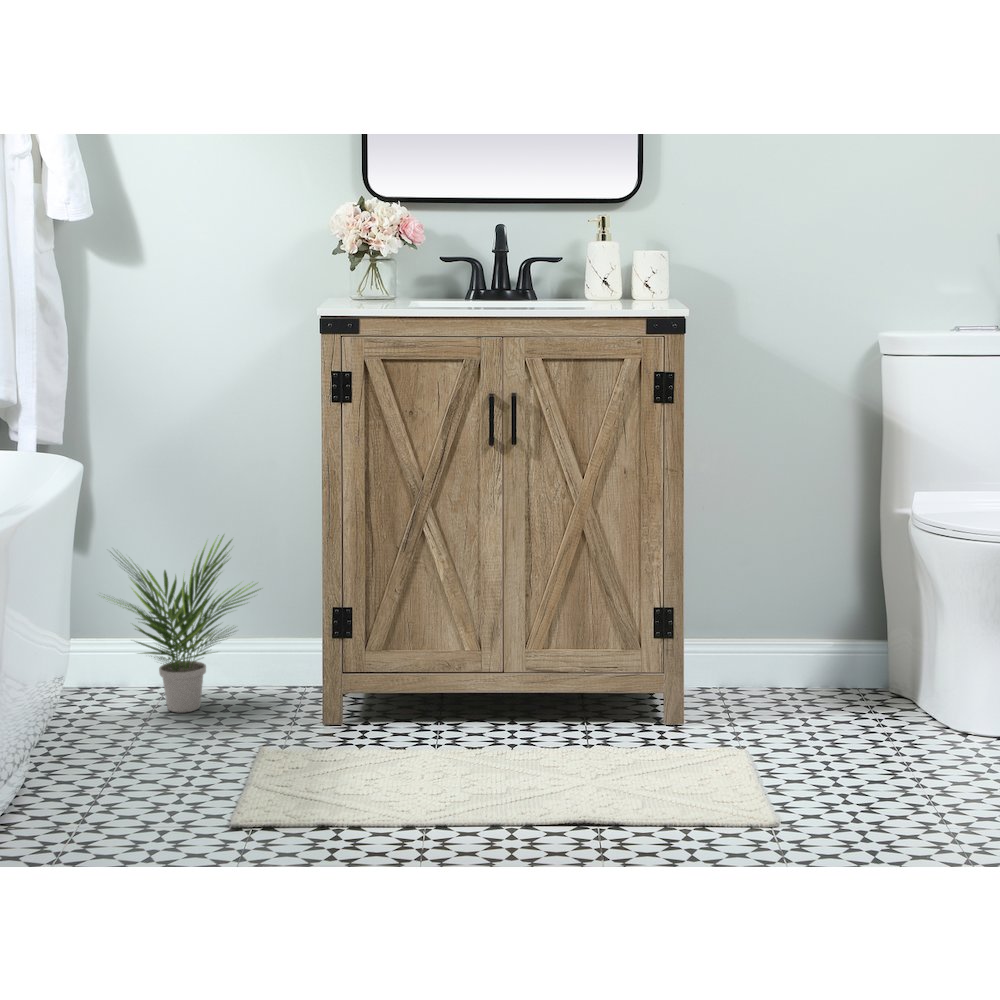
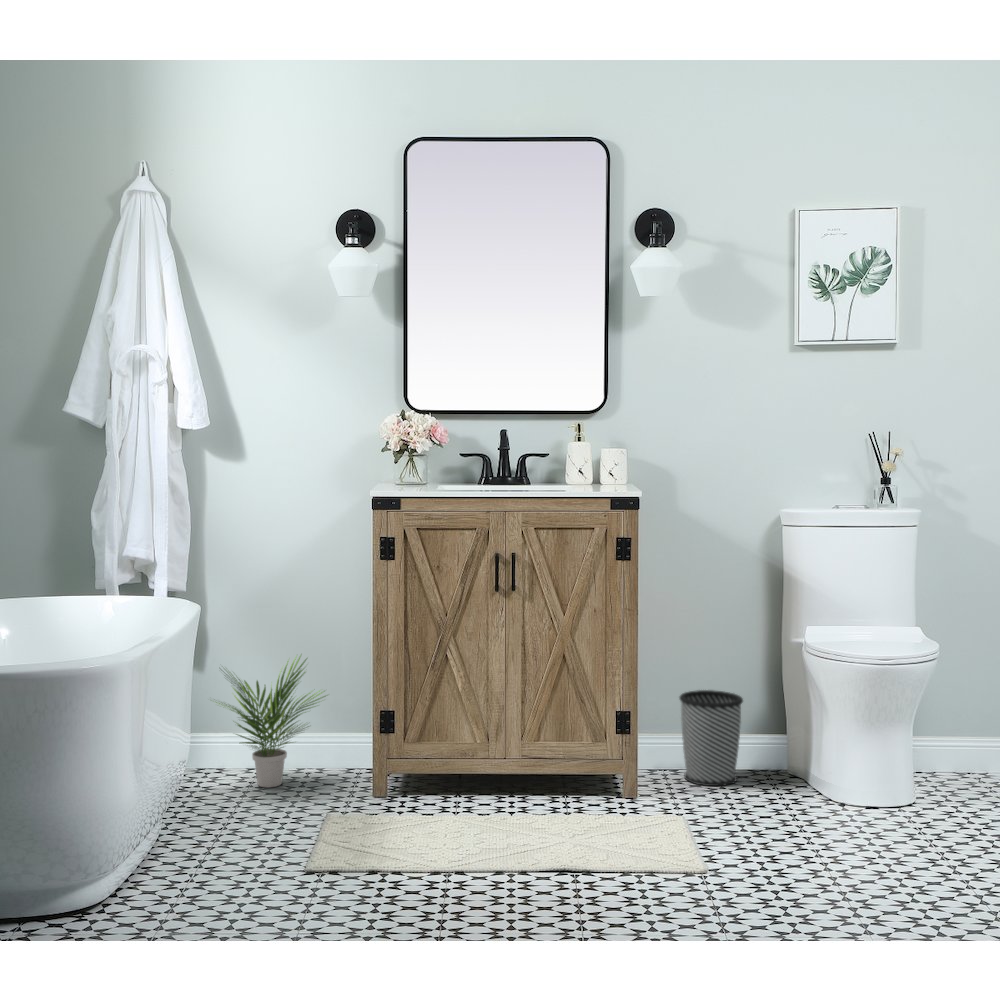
wastebasket: none [738,583,826,710] -> present [680,690,743,786]

